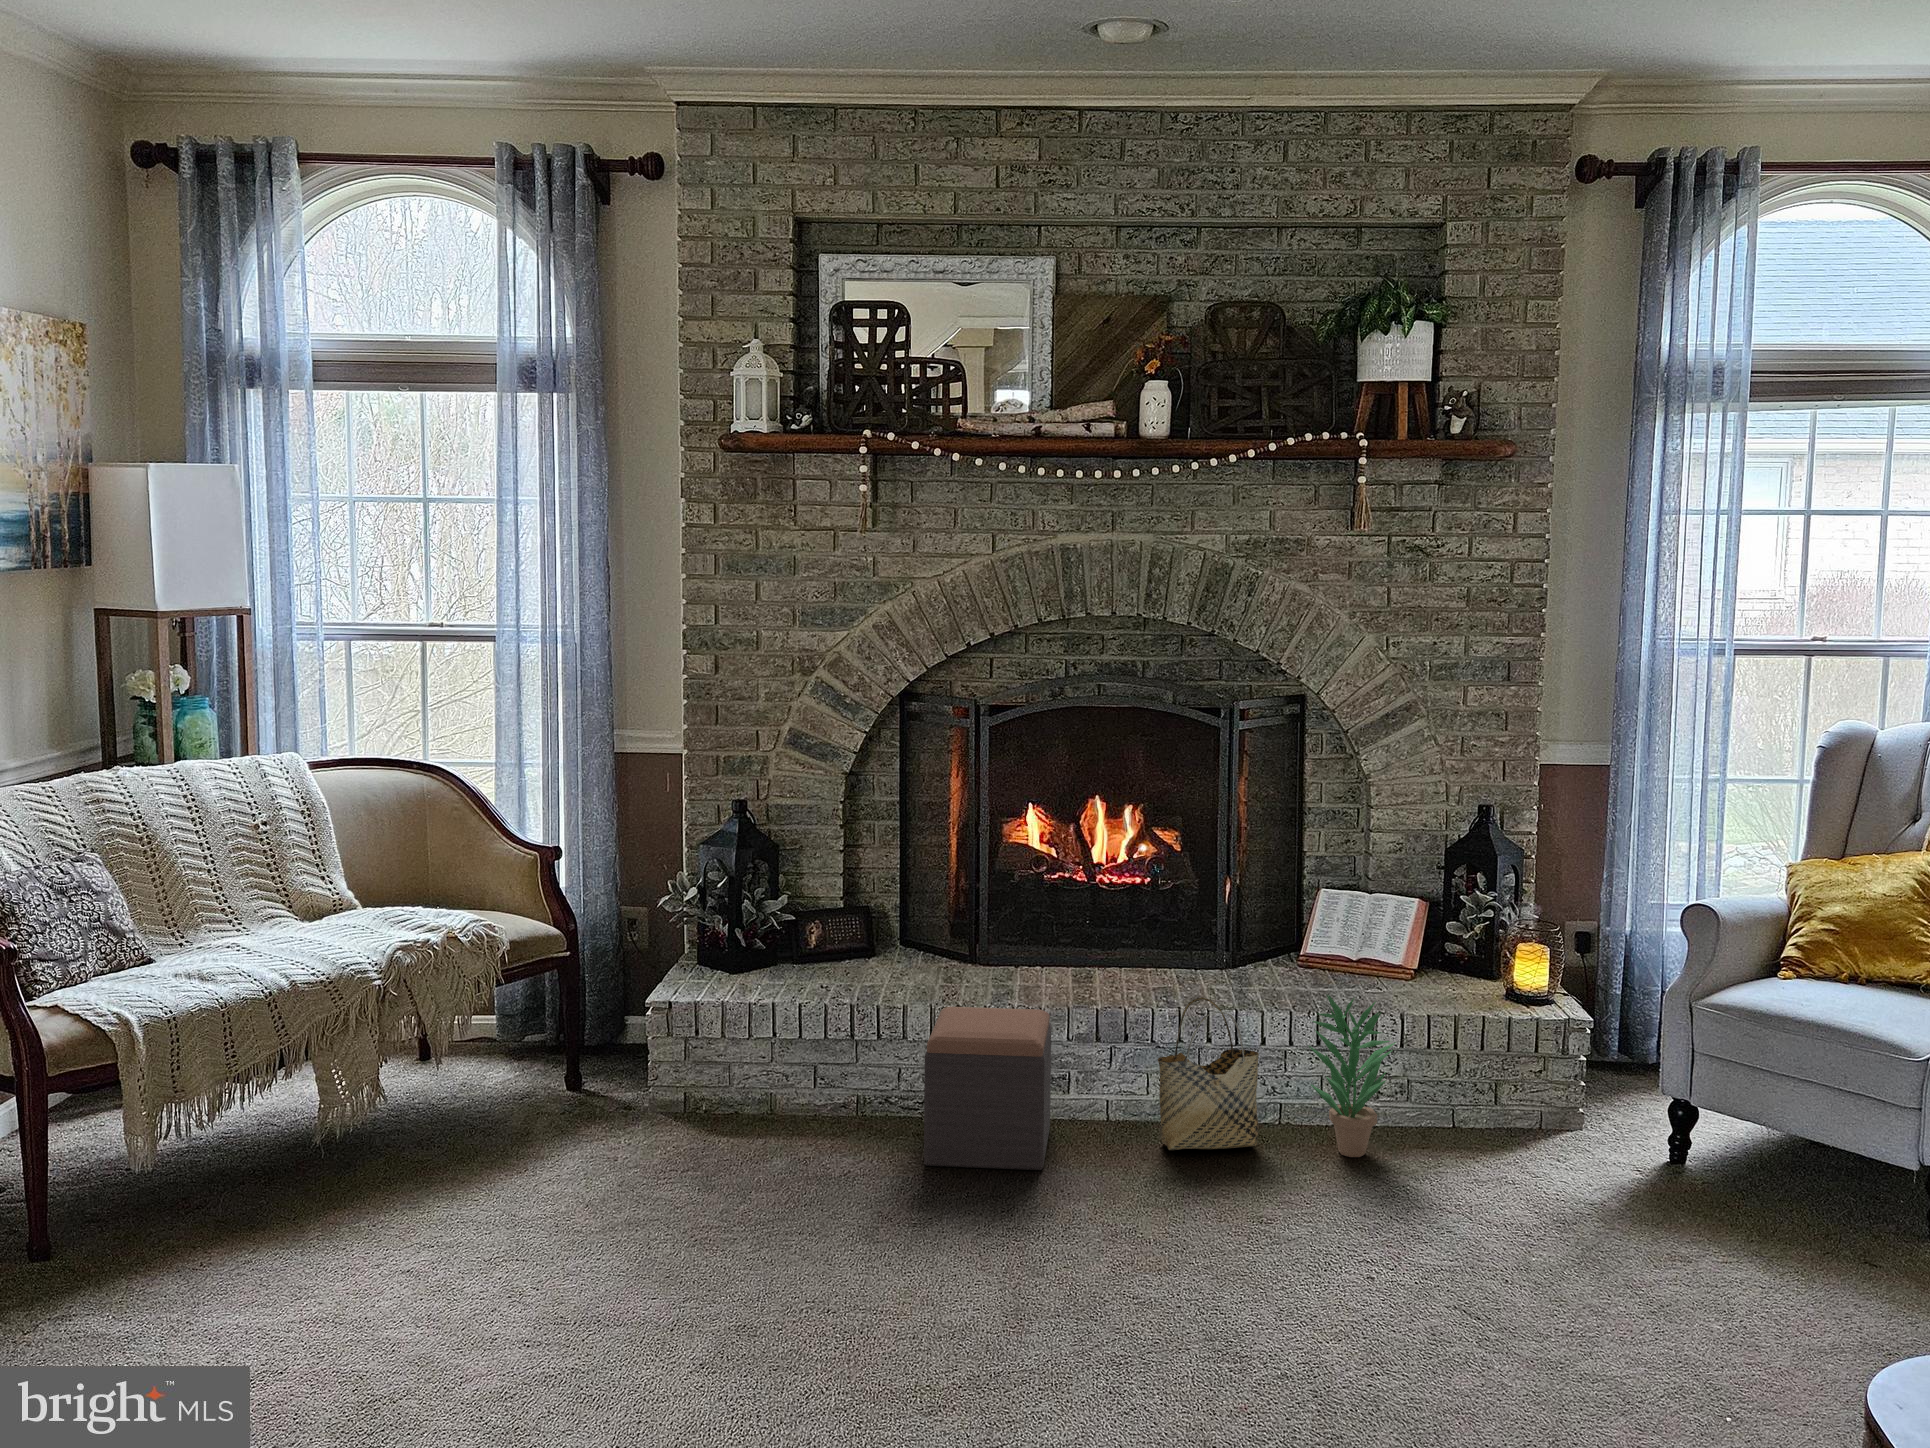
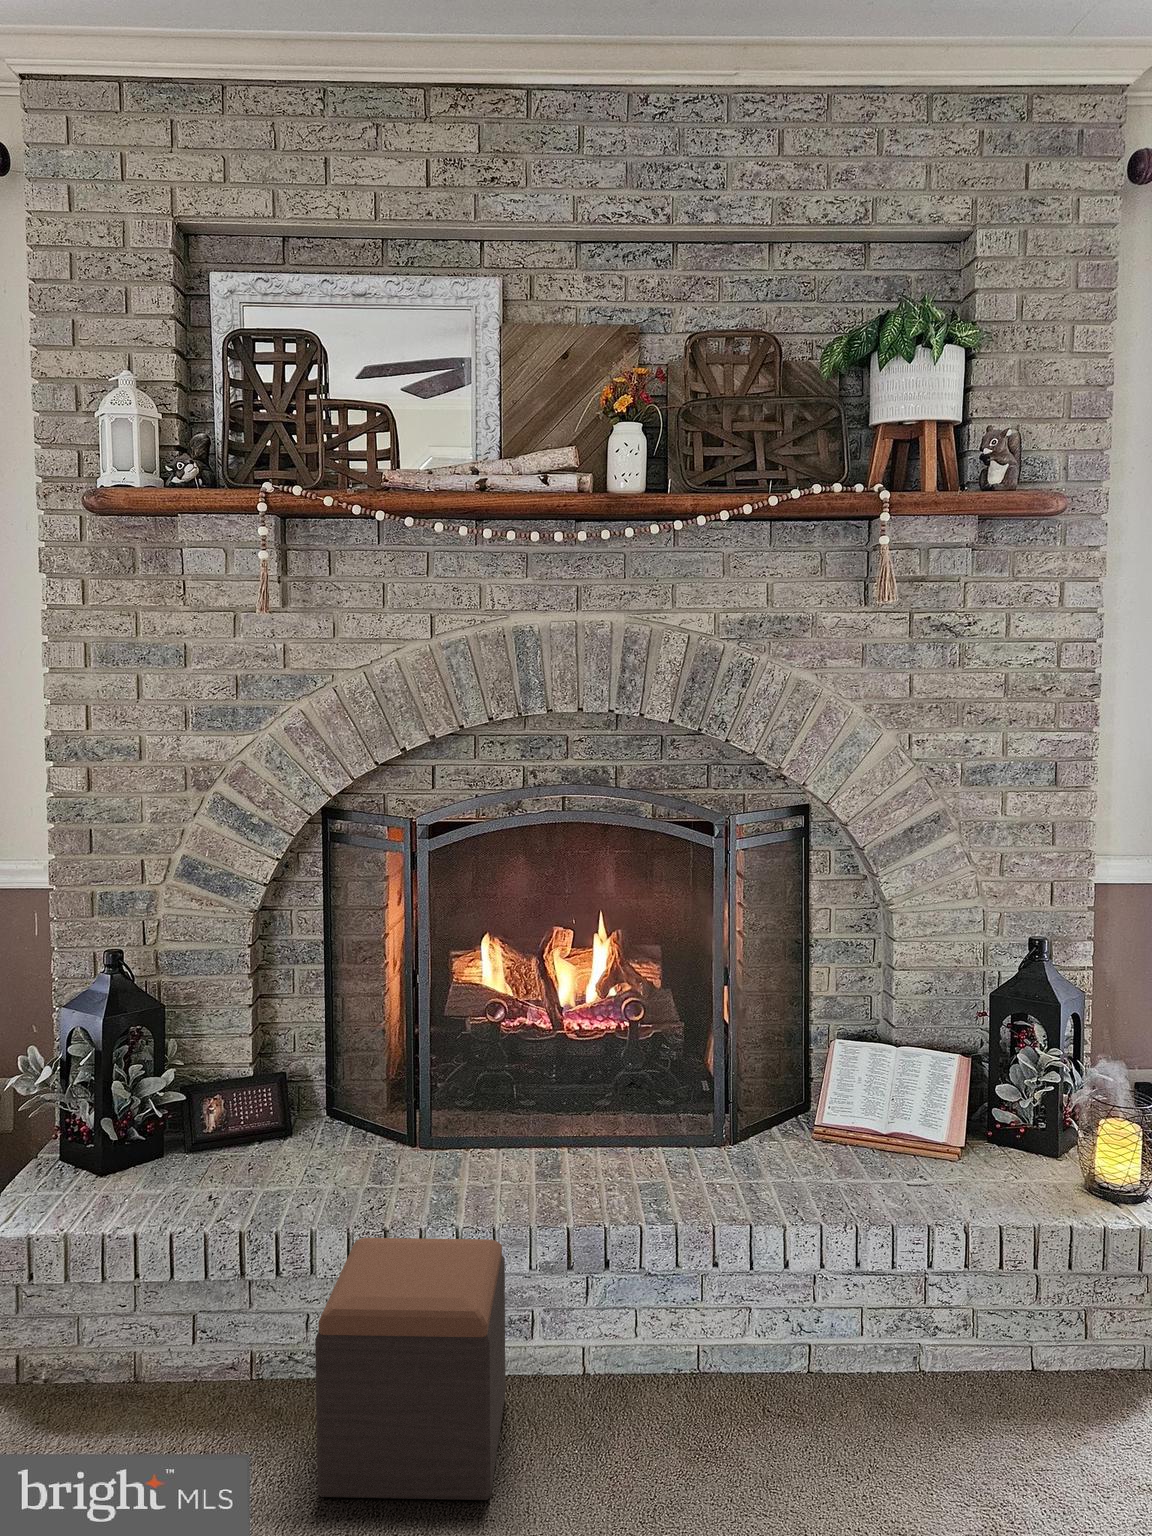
potted plant: present [1309,995,1395,1157] -> none [855,1213,983,1443]
woven basket: present [1158,998,1259,1150] -> none [650,1217,790,1446]

